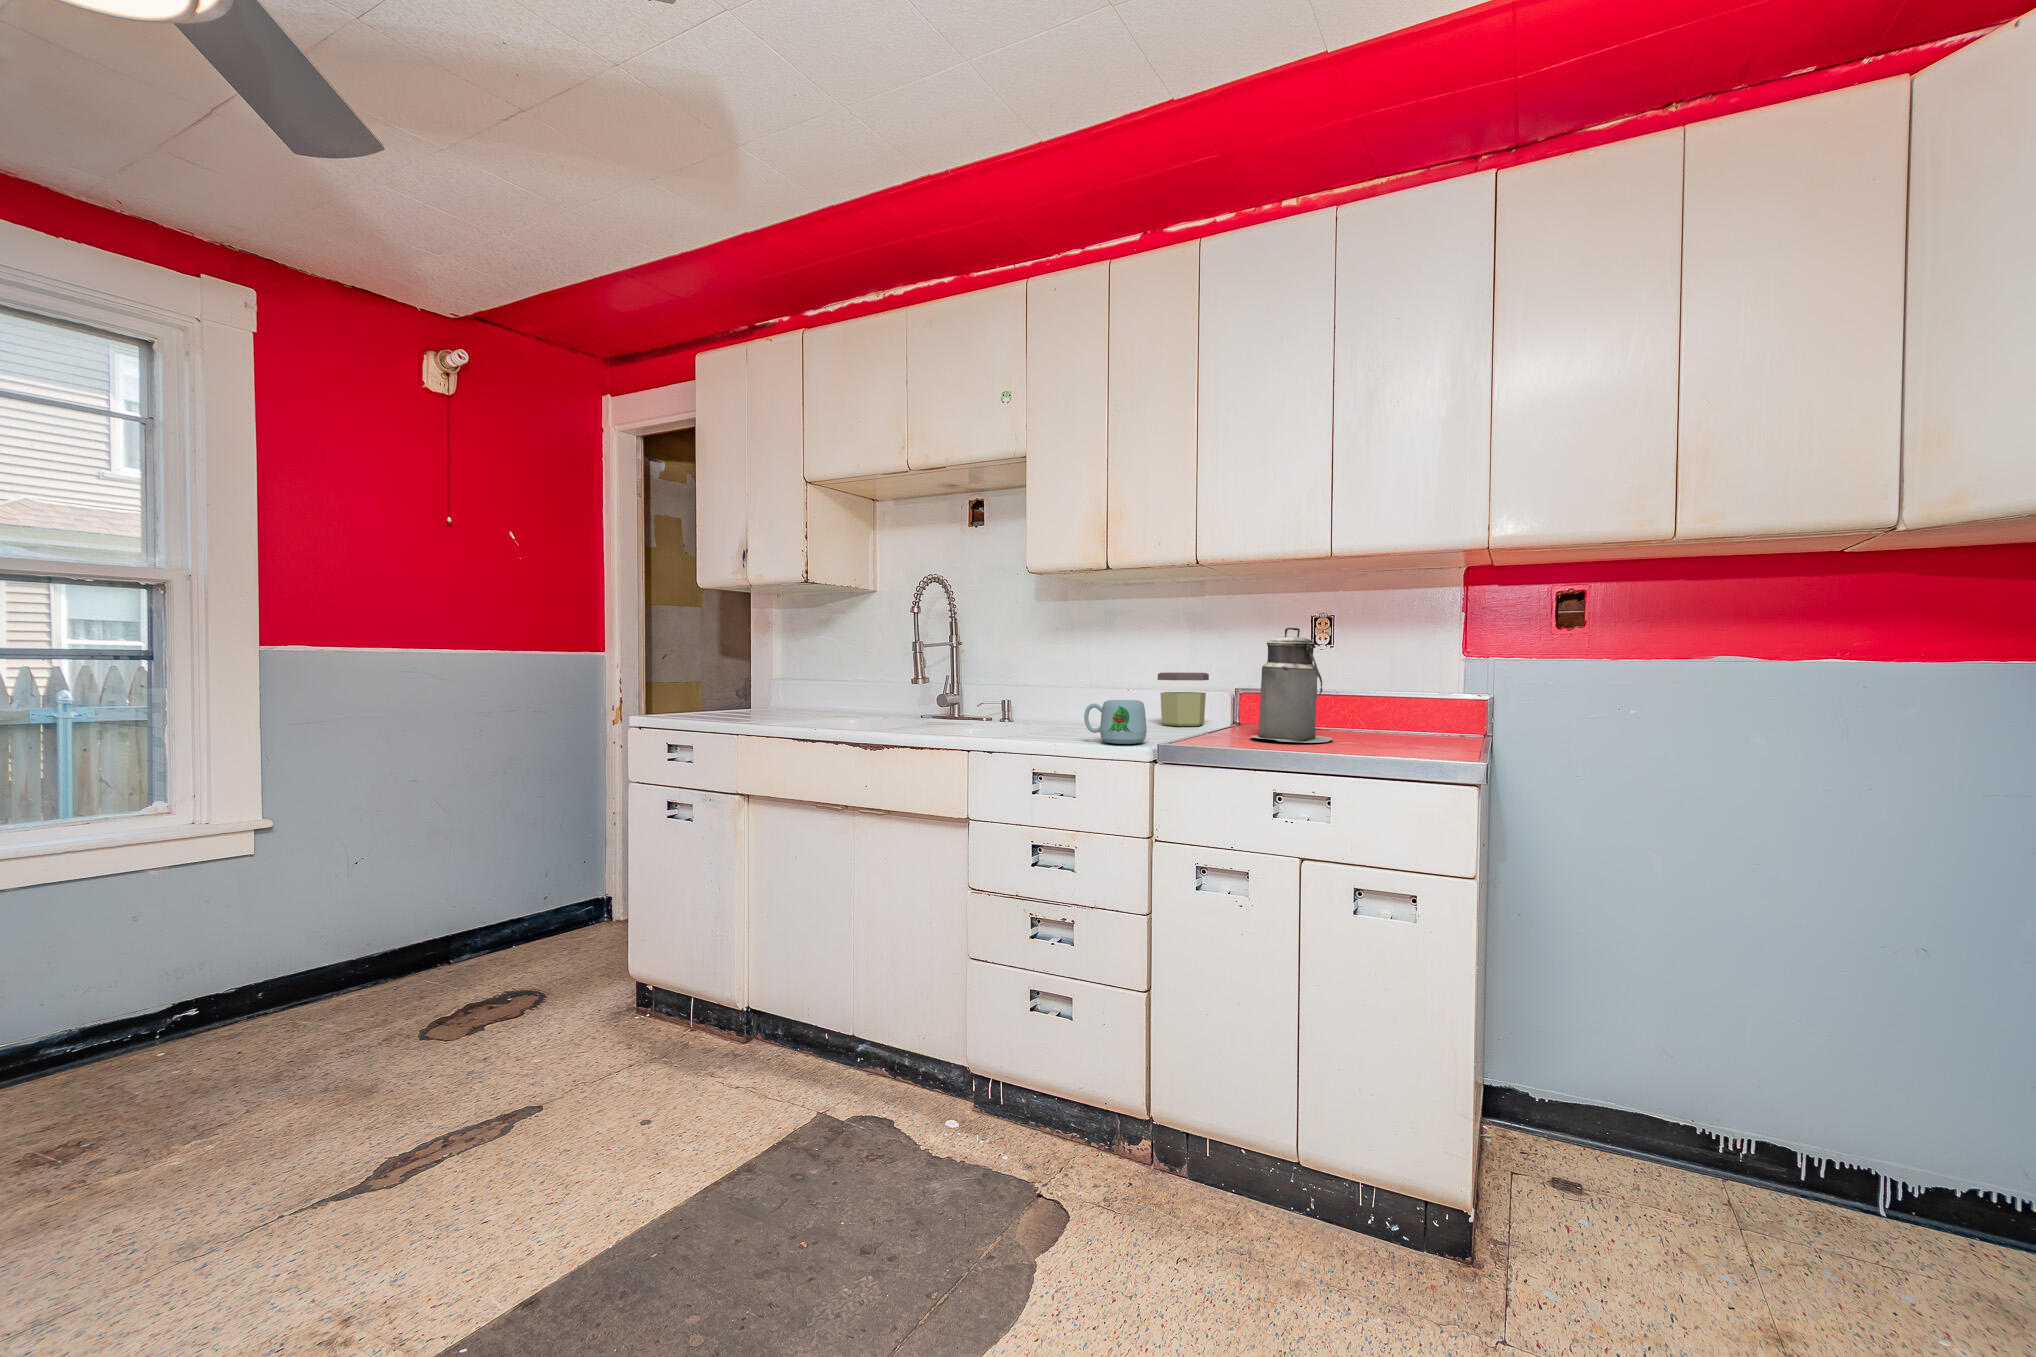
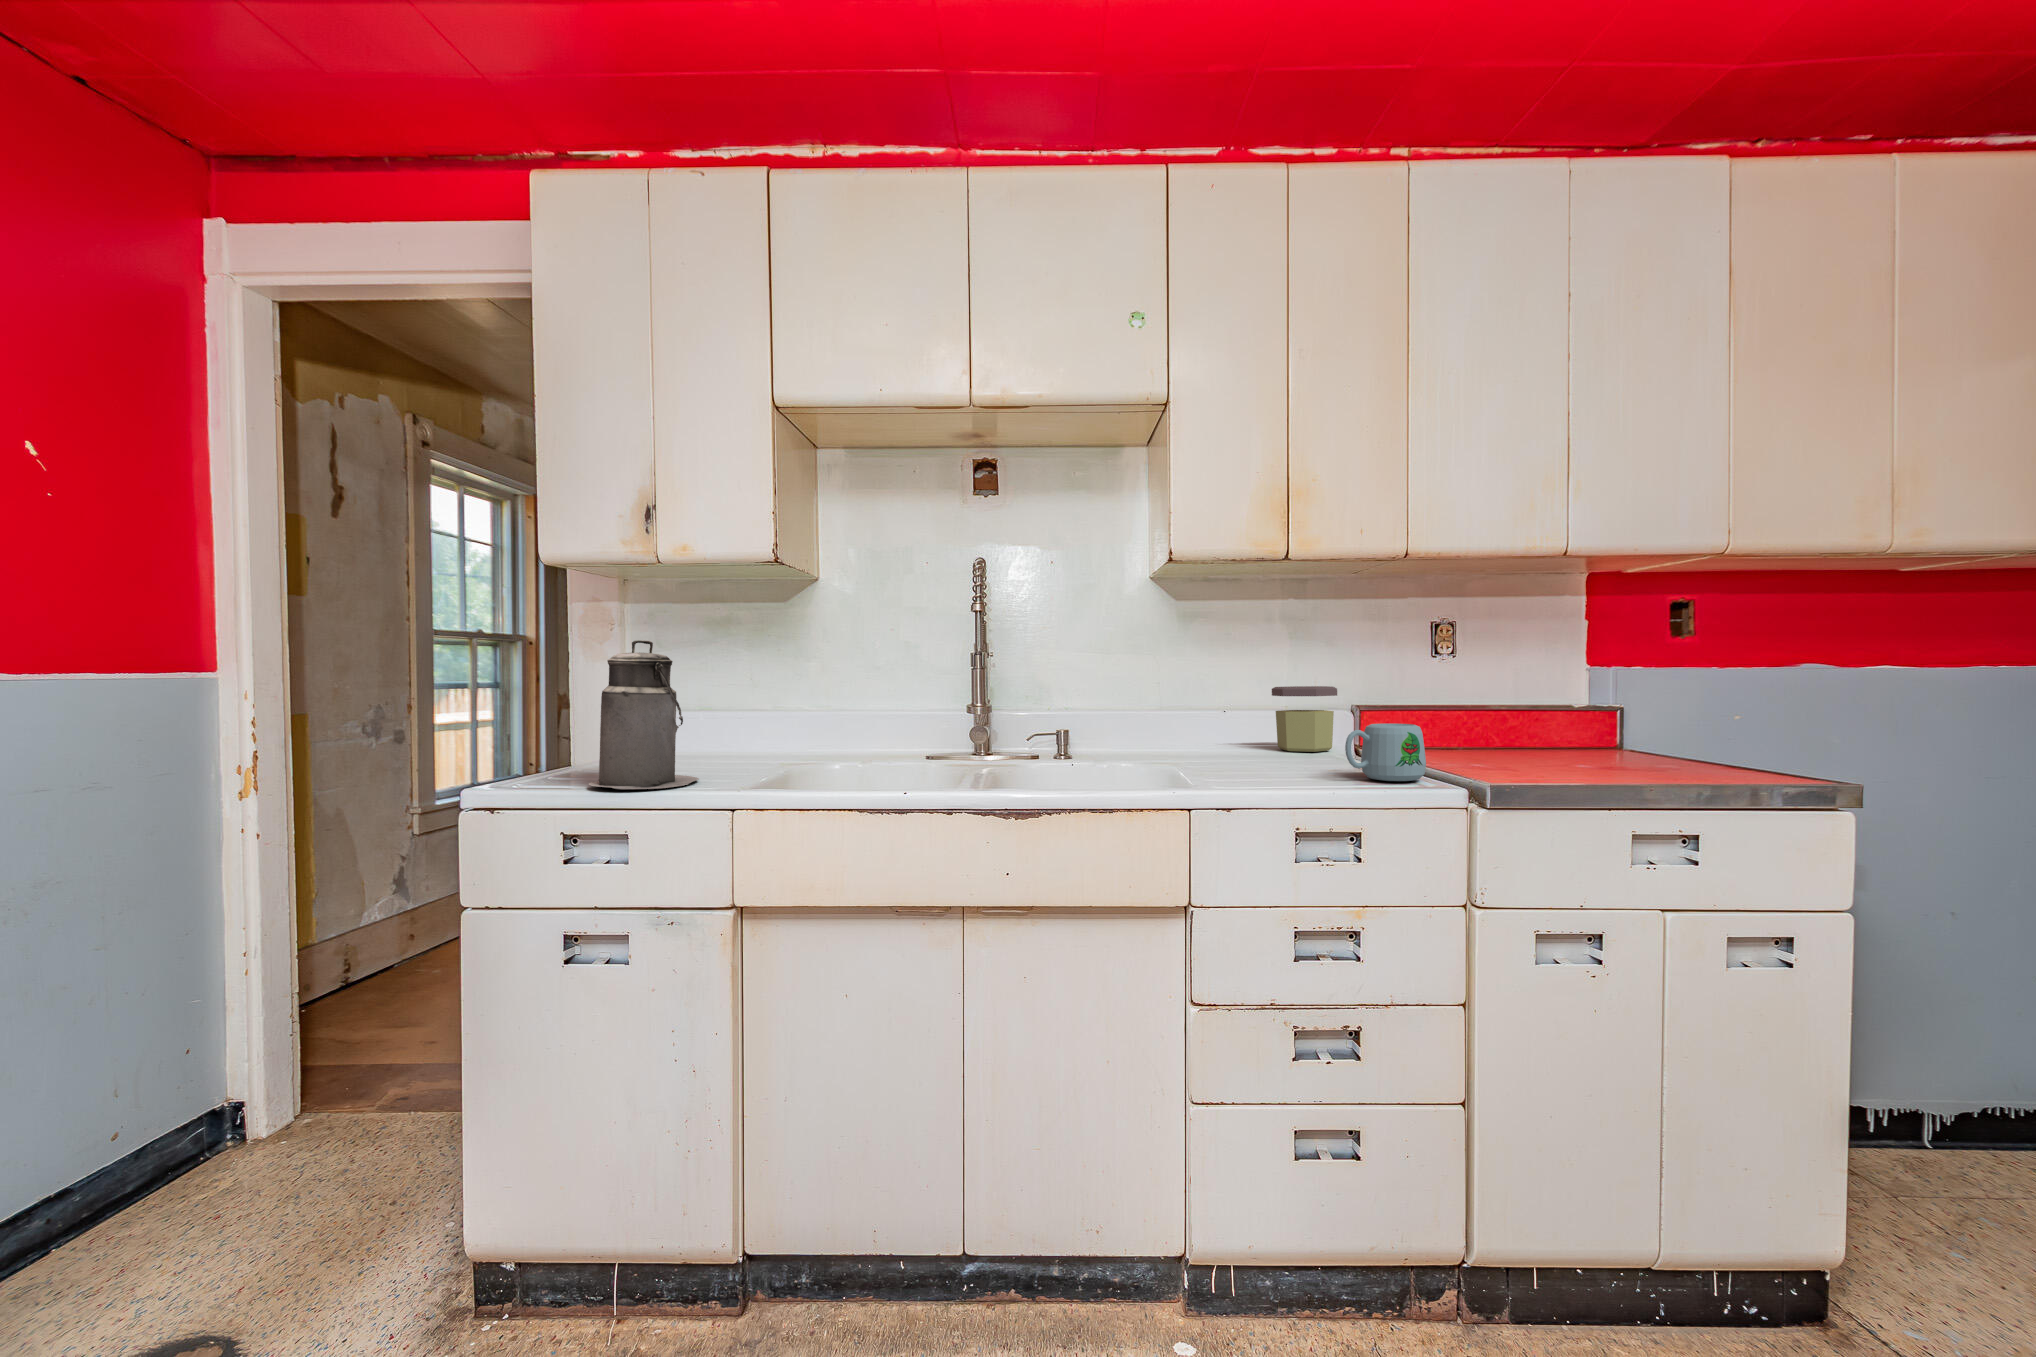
canister: present [1251,627,1333,743] -> present [589,640,699,789]

